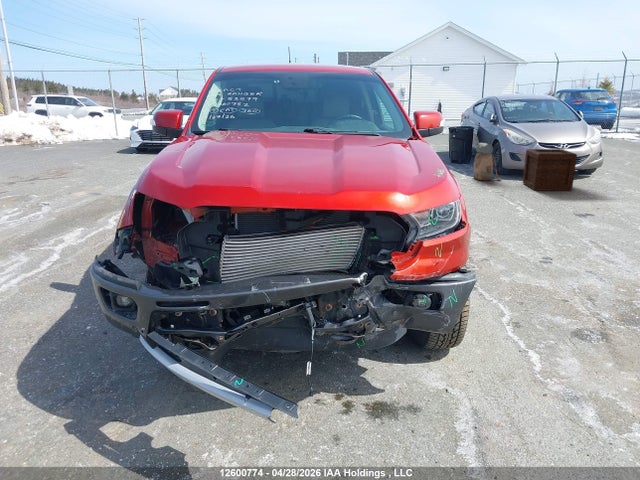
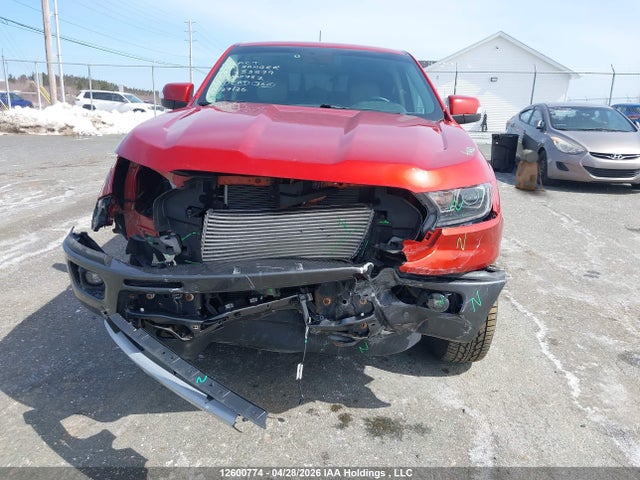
wooden crate: present [523,149,577,191] -> none [569,158,632,205]

